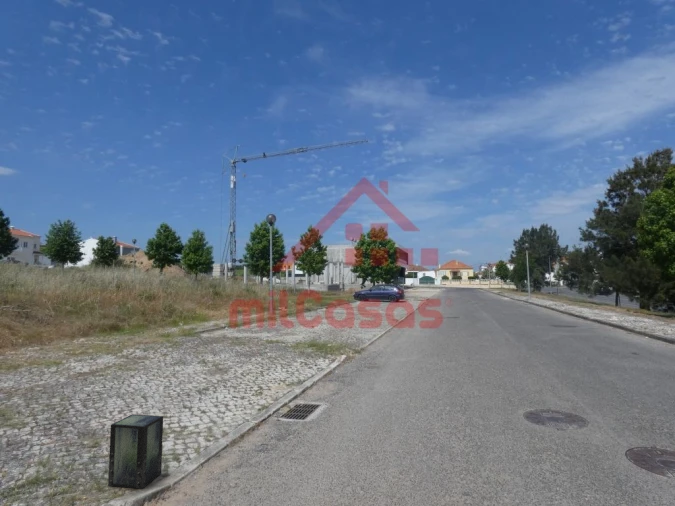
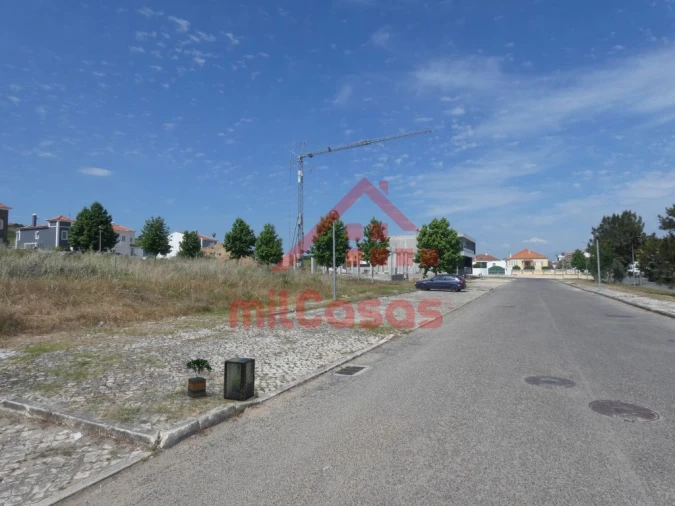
potted tree: none [43,419,92,487] -> present [186,359,212,397]

